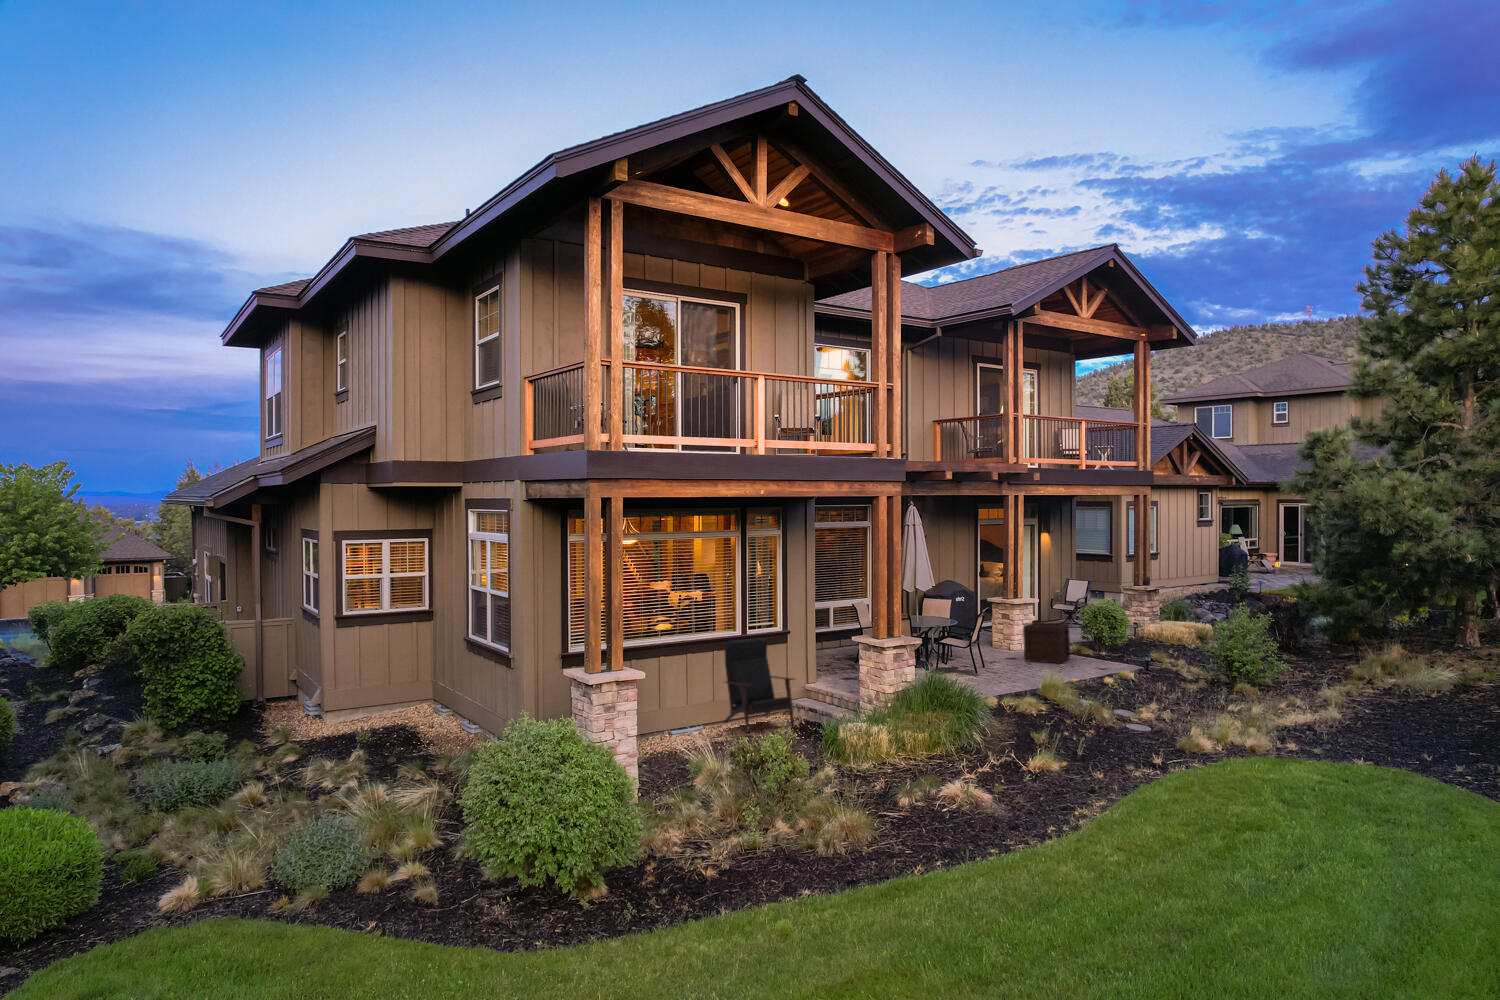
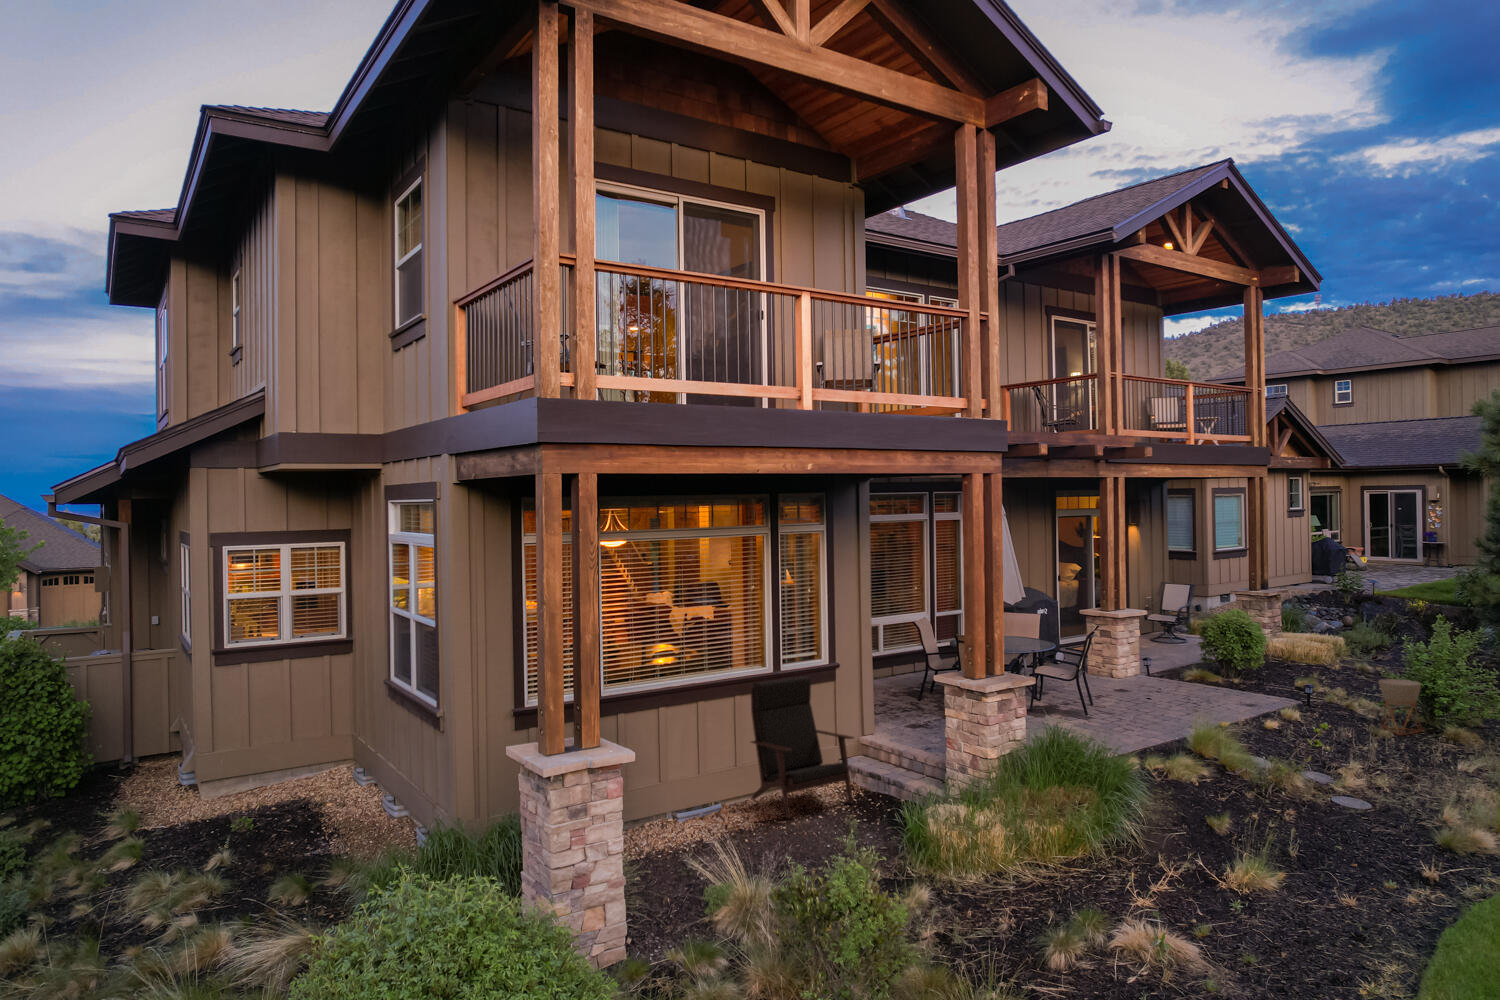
wooden crate: present [1023,622,1070,663] -> none [1128,639,1187,694]
planter: none [1189,649,1218,689] -> present [1379,679,1422,735]

